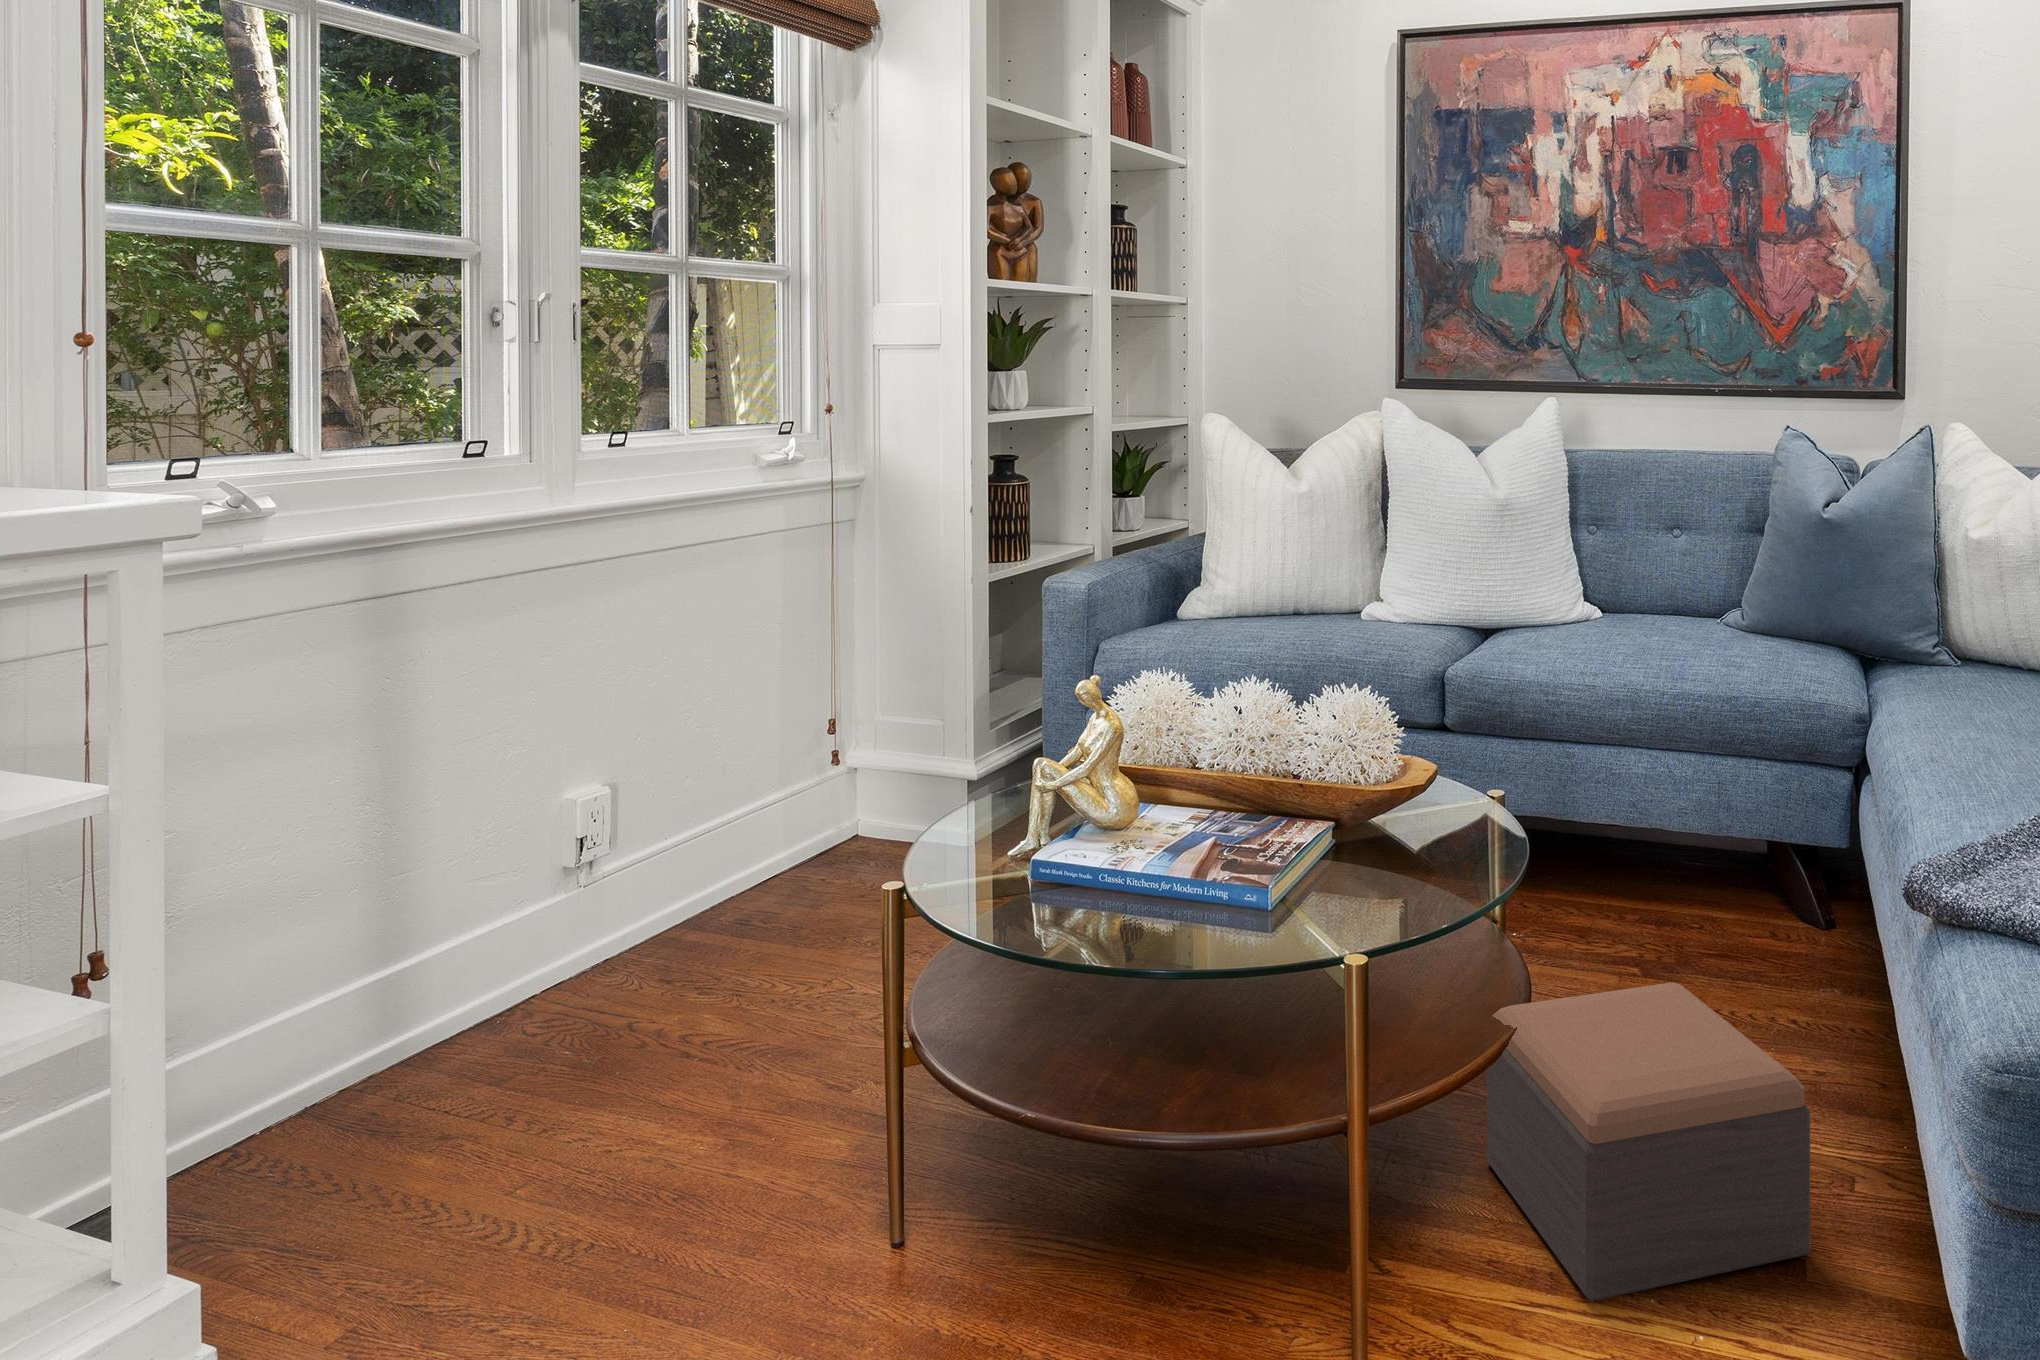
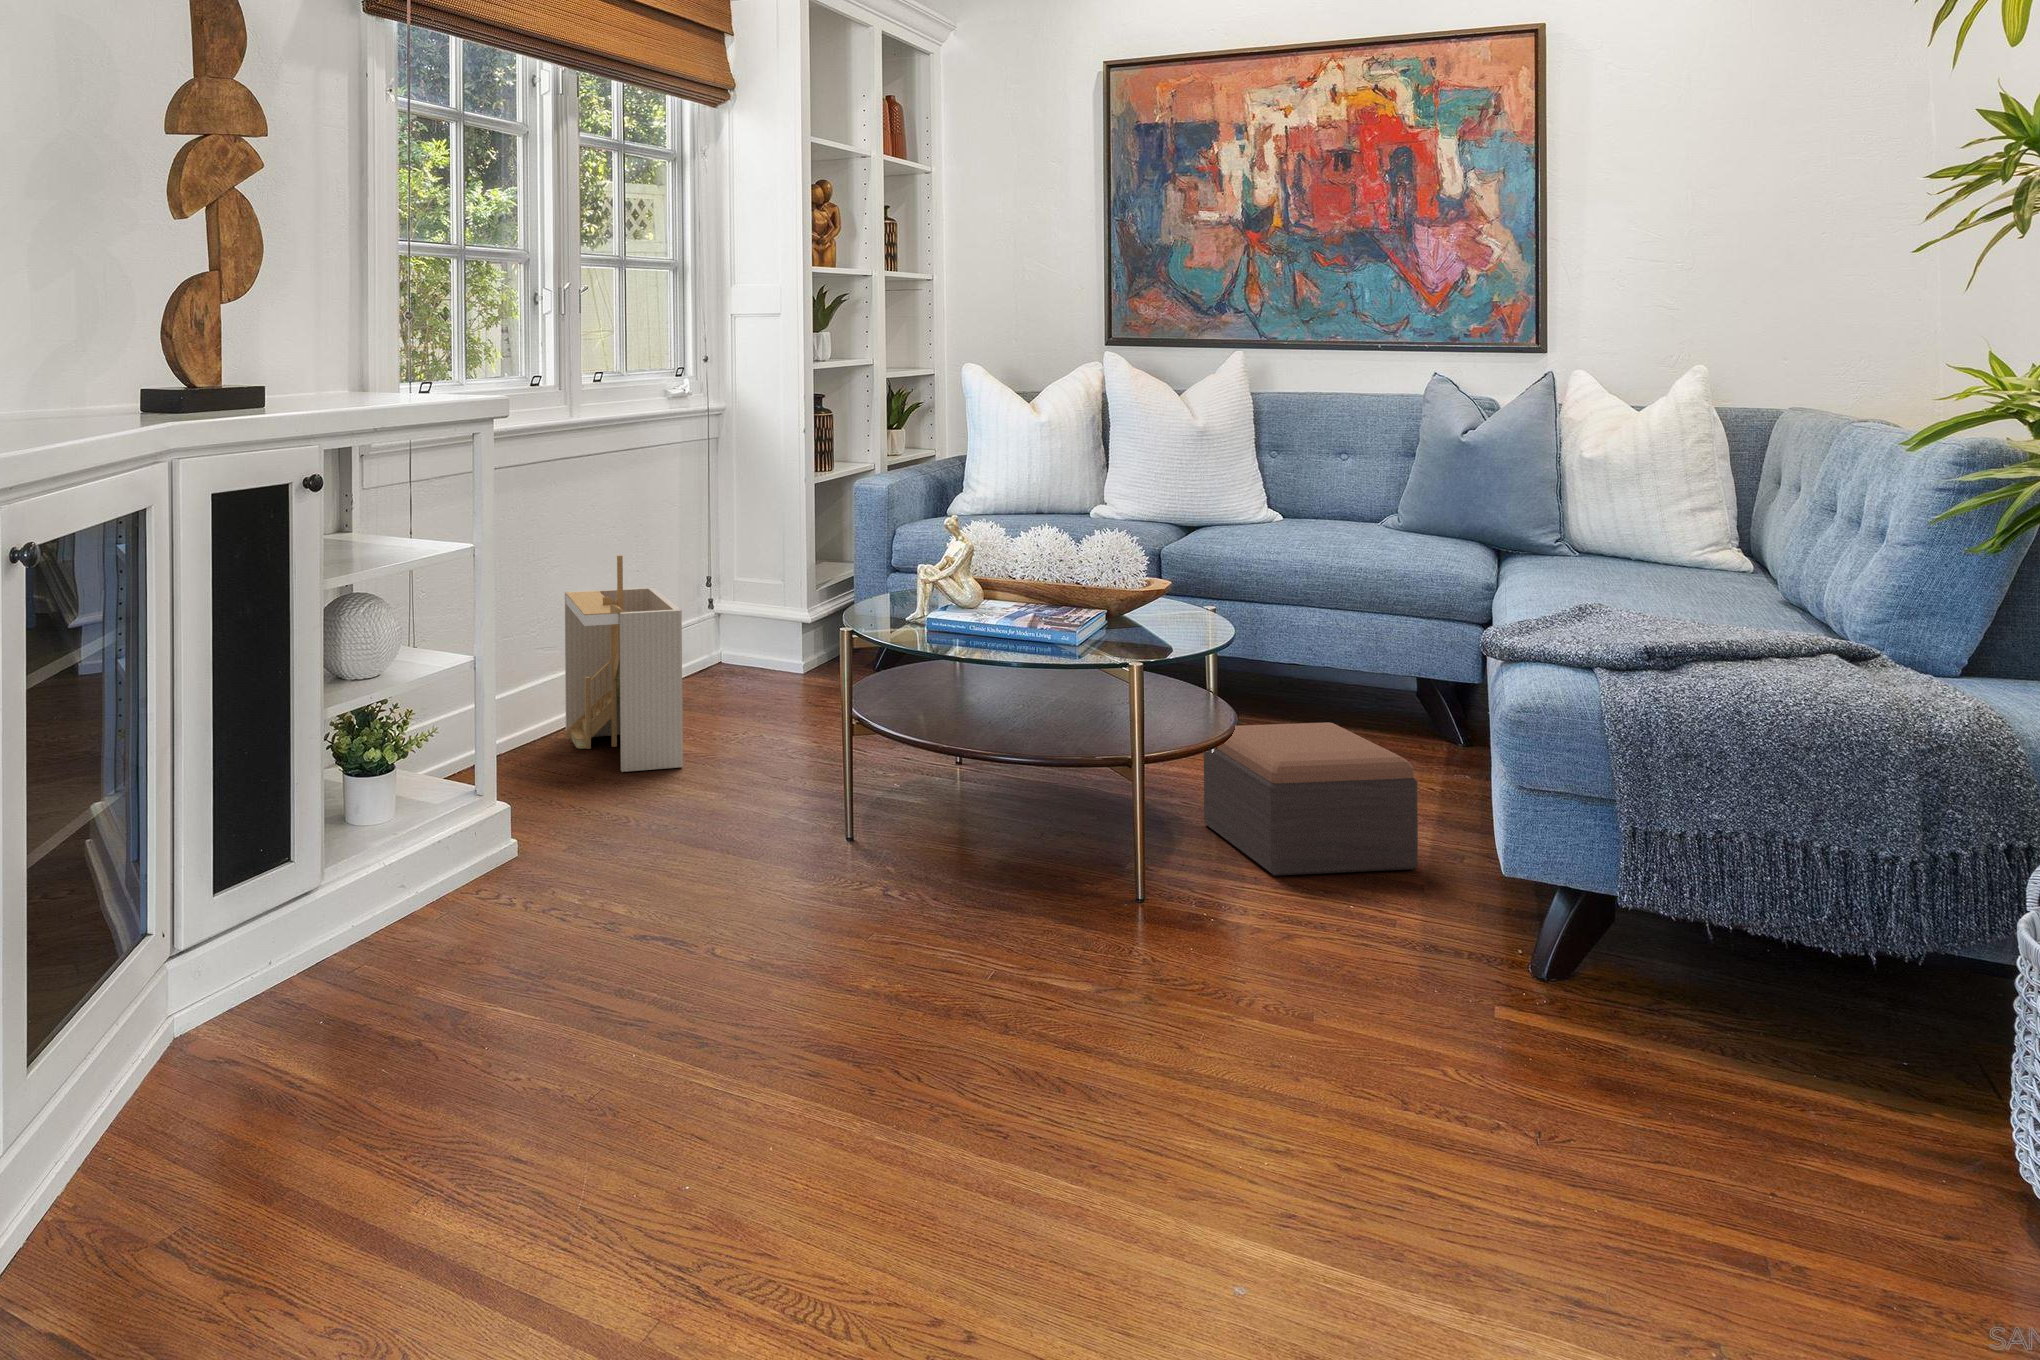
storage bin: none [492,731,677,1108] -> present [565,555,683,772]

